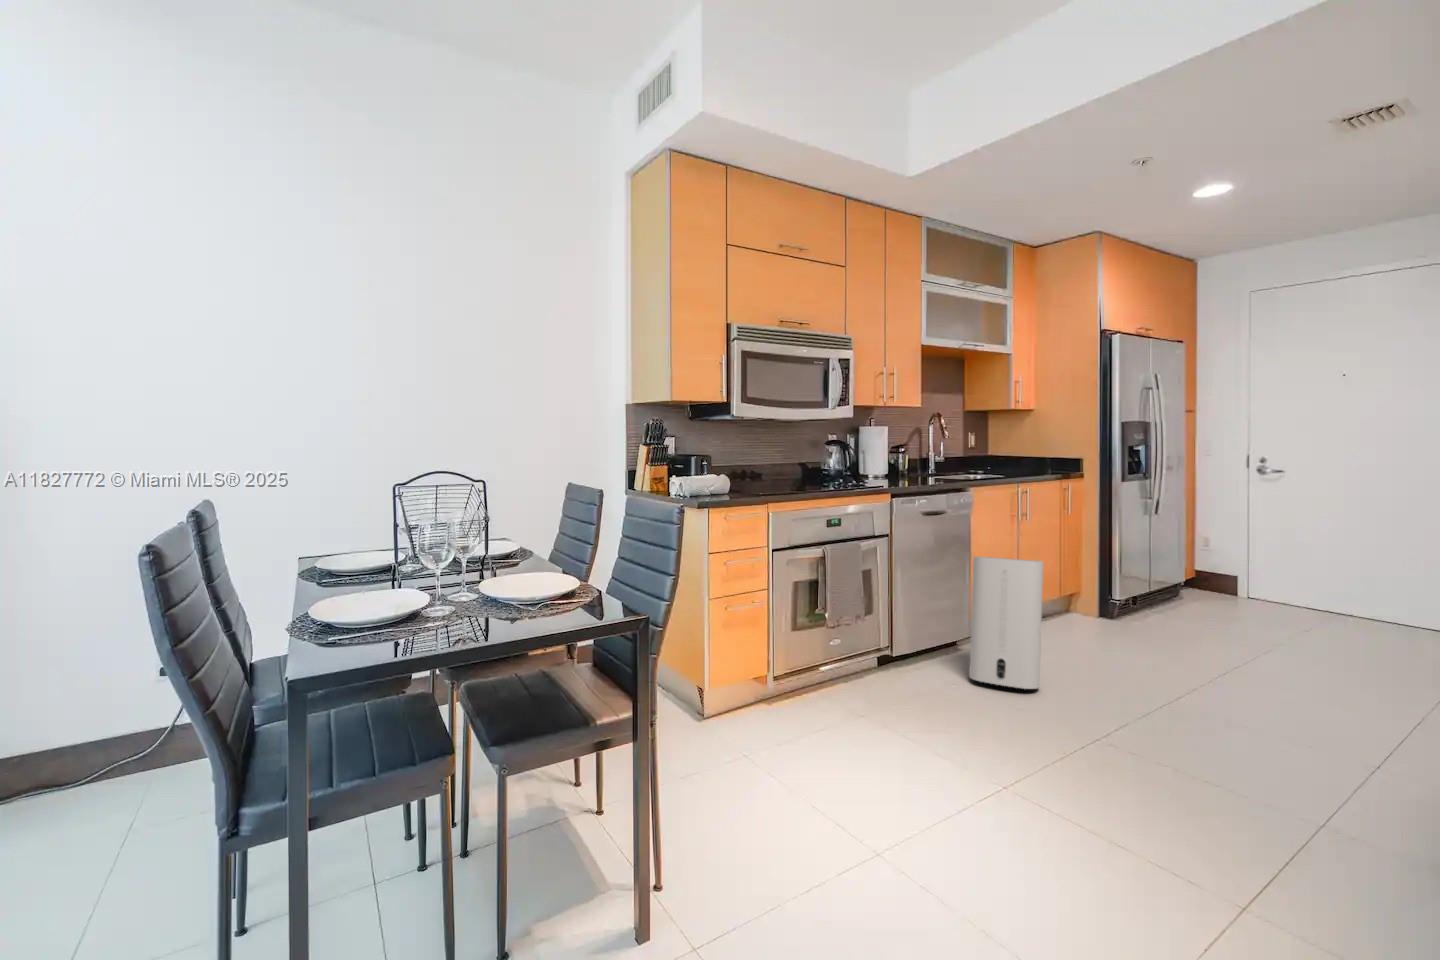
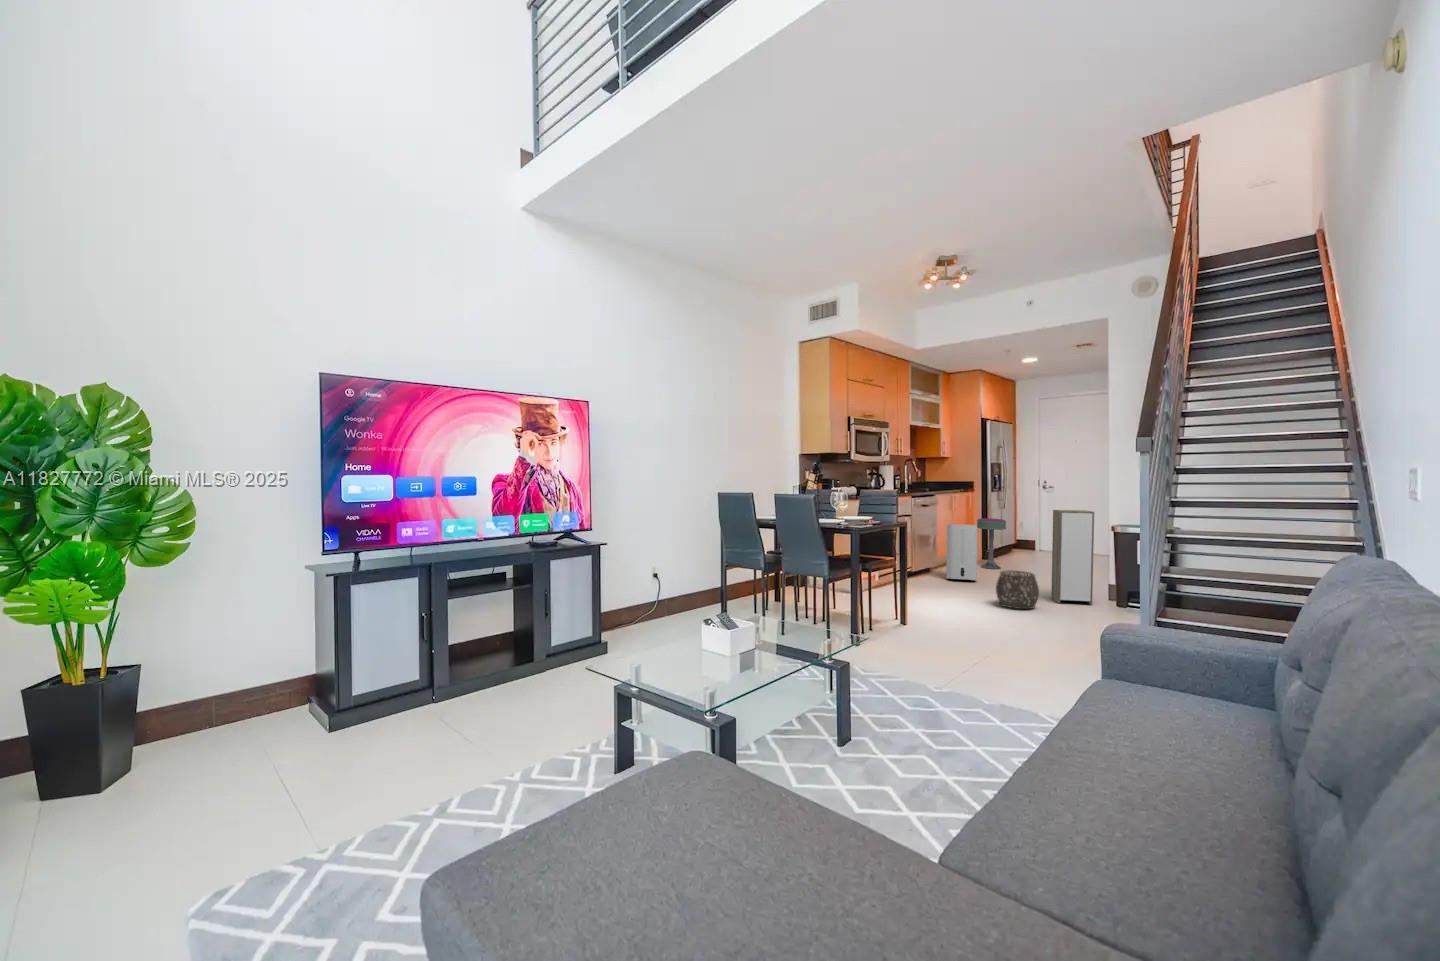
bar stool: none [1076,537,1142,647] -> present [977,518,1006,569]
storage cabinet: none [1212,539,1359,842] -> present [1051,510,1094,605]
woven basket: none [1021,710,1152,849] -> present [996,570,1039,609]

